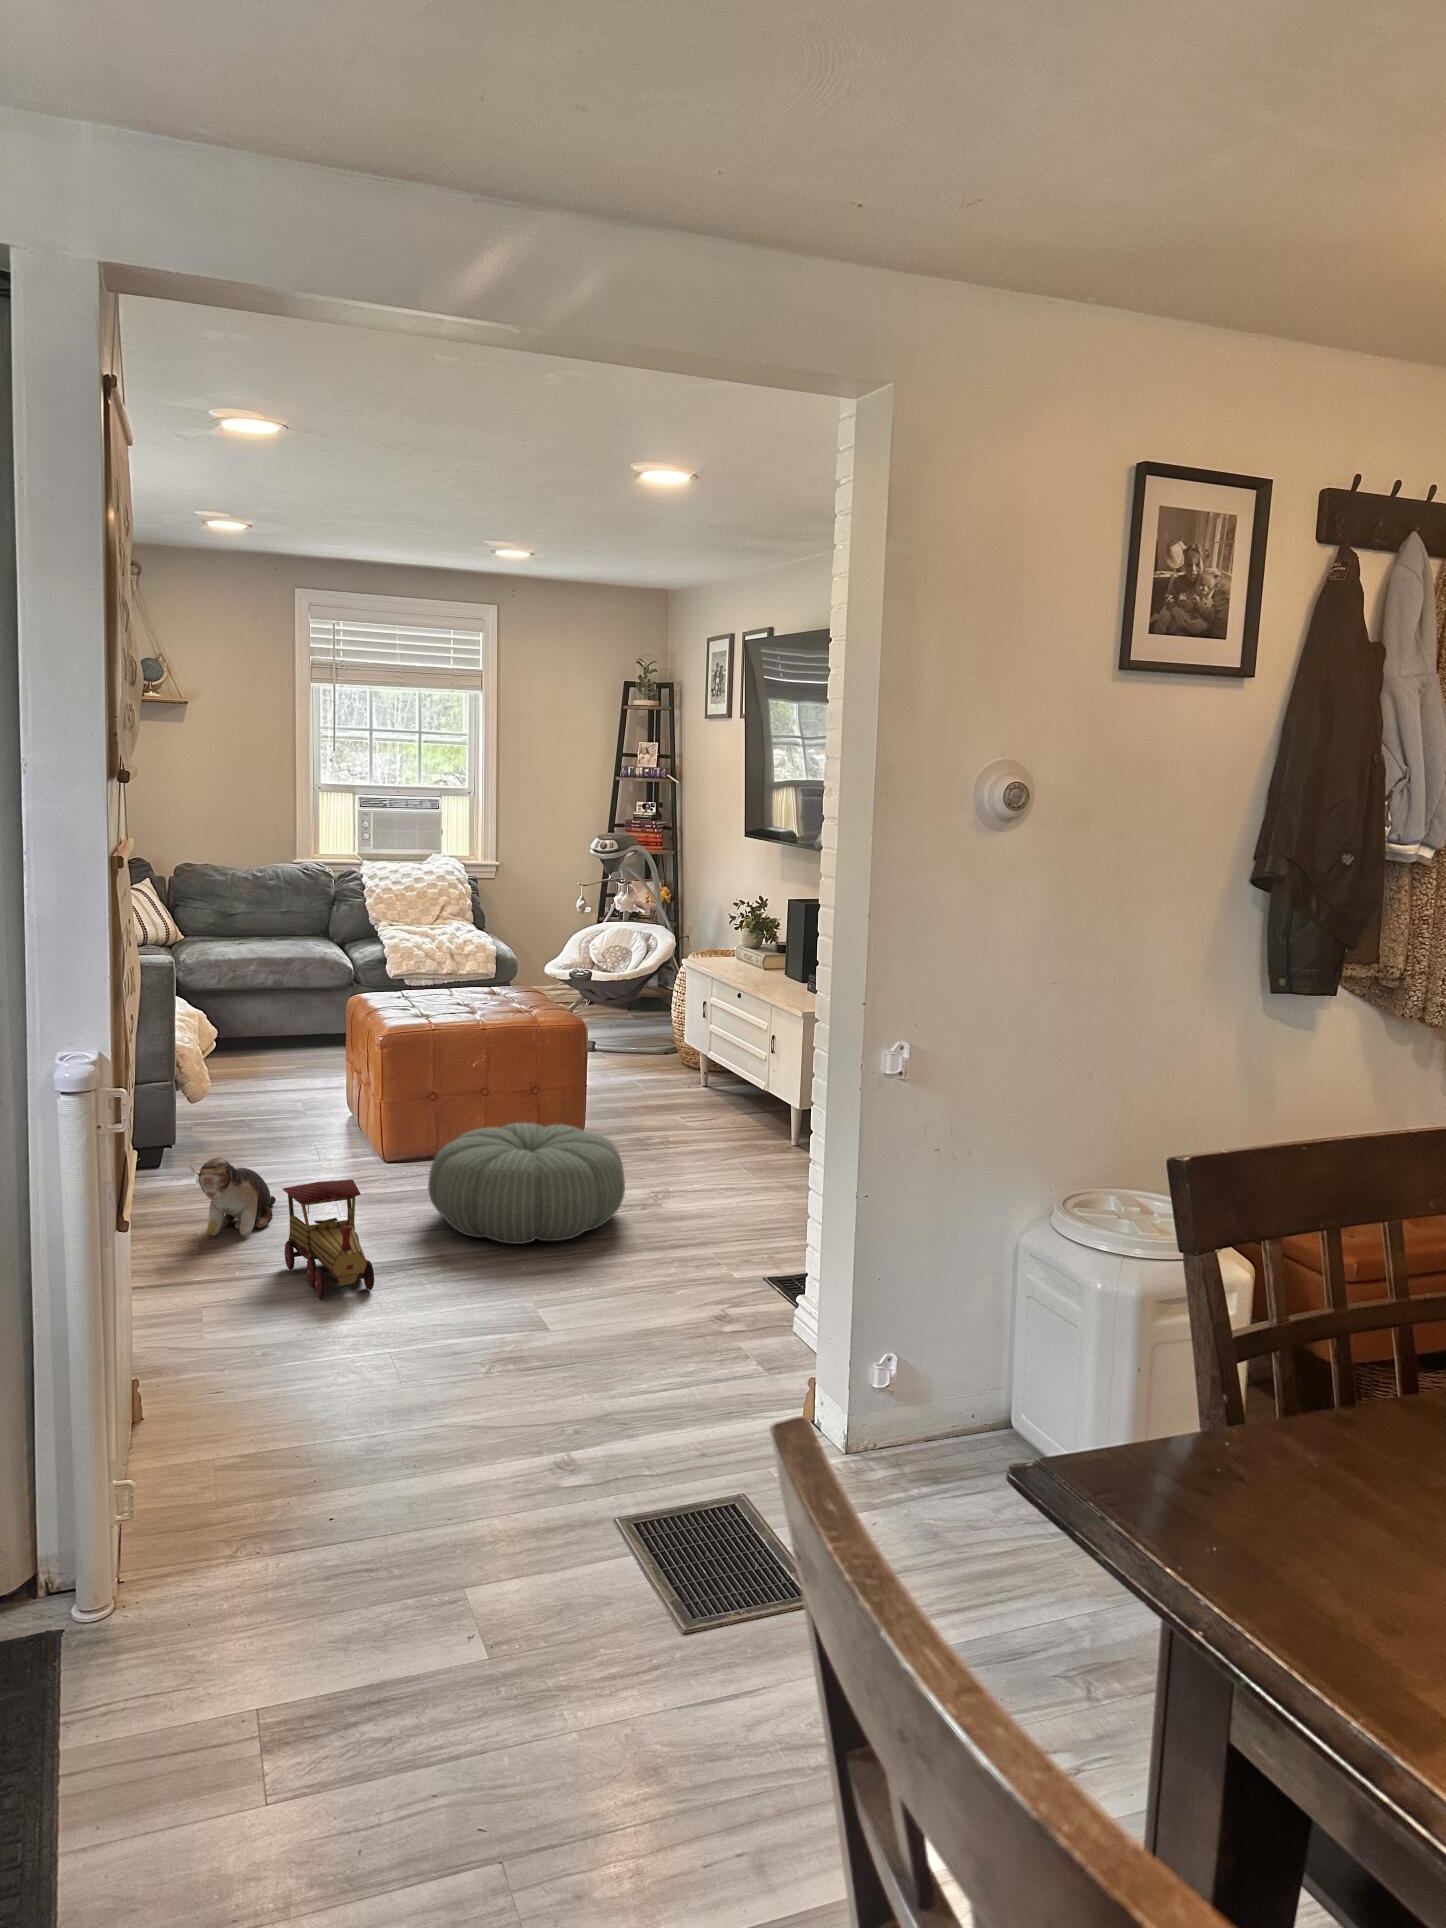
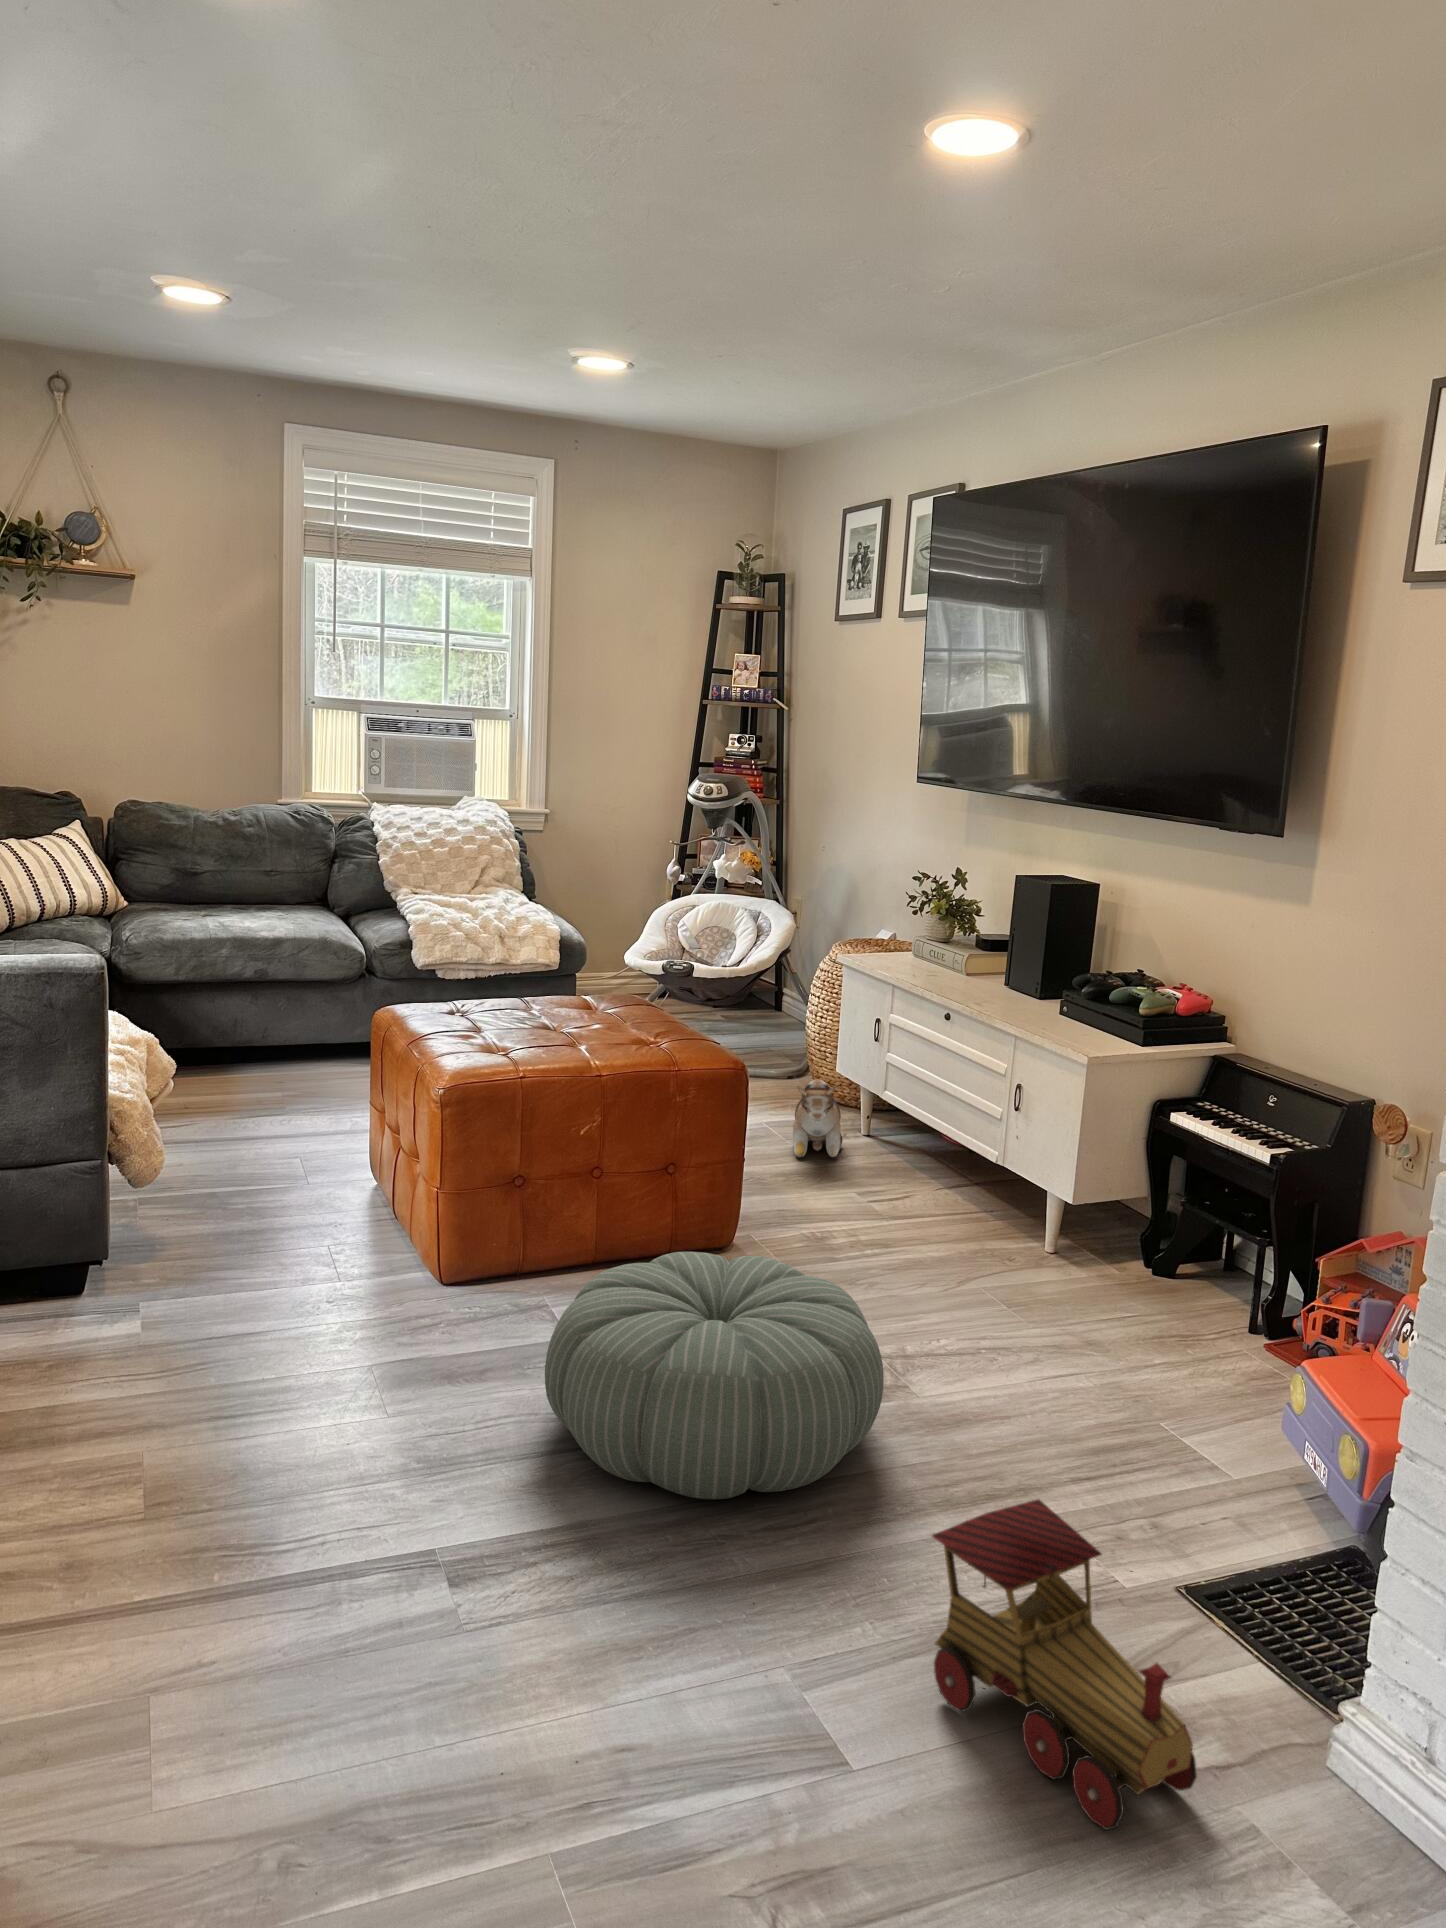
plush toy: present [190,1157,276,1236] -> present [793,1079,843,1157]
toy train: present [282,1180,374,1299] -> present [932,1499,1197,1830]

